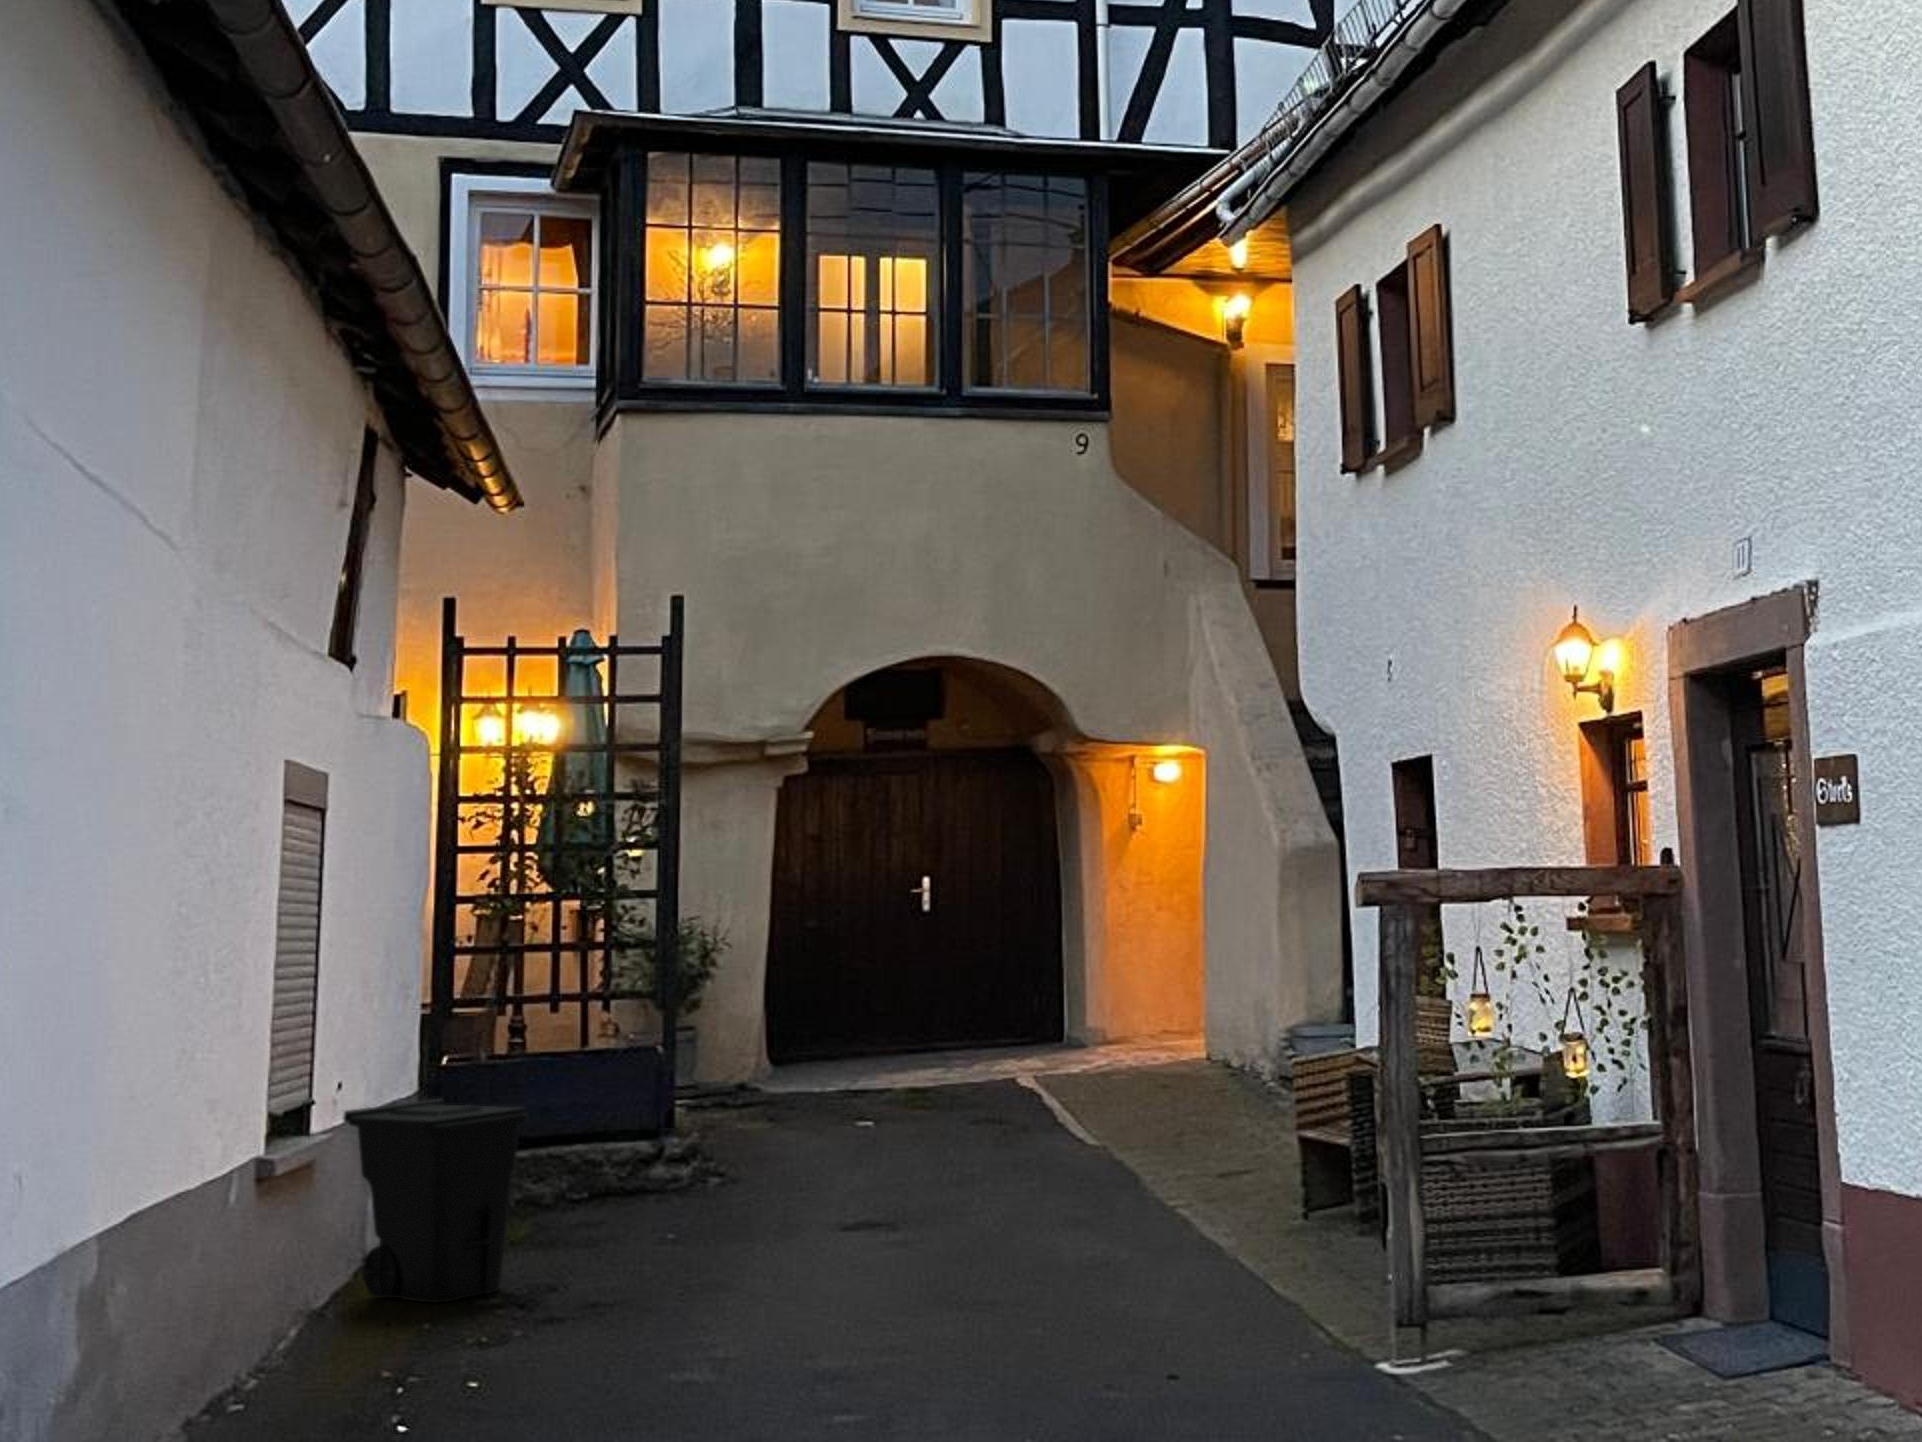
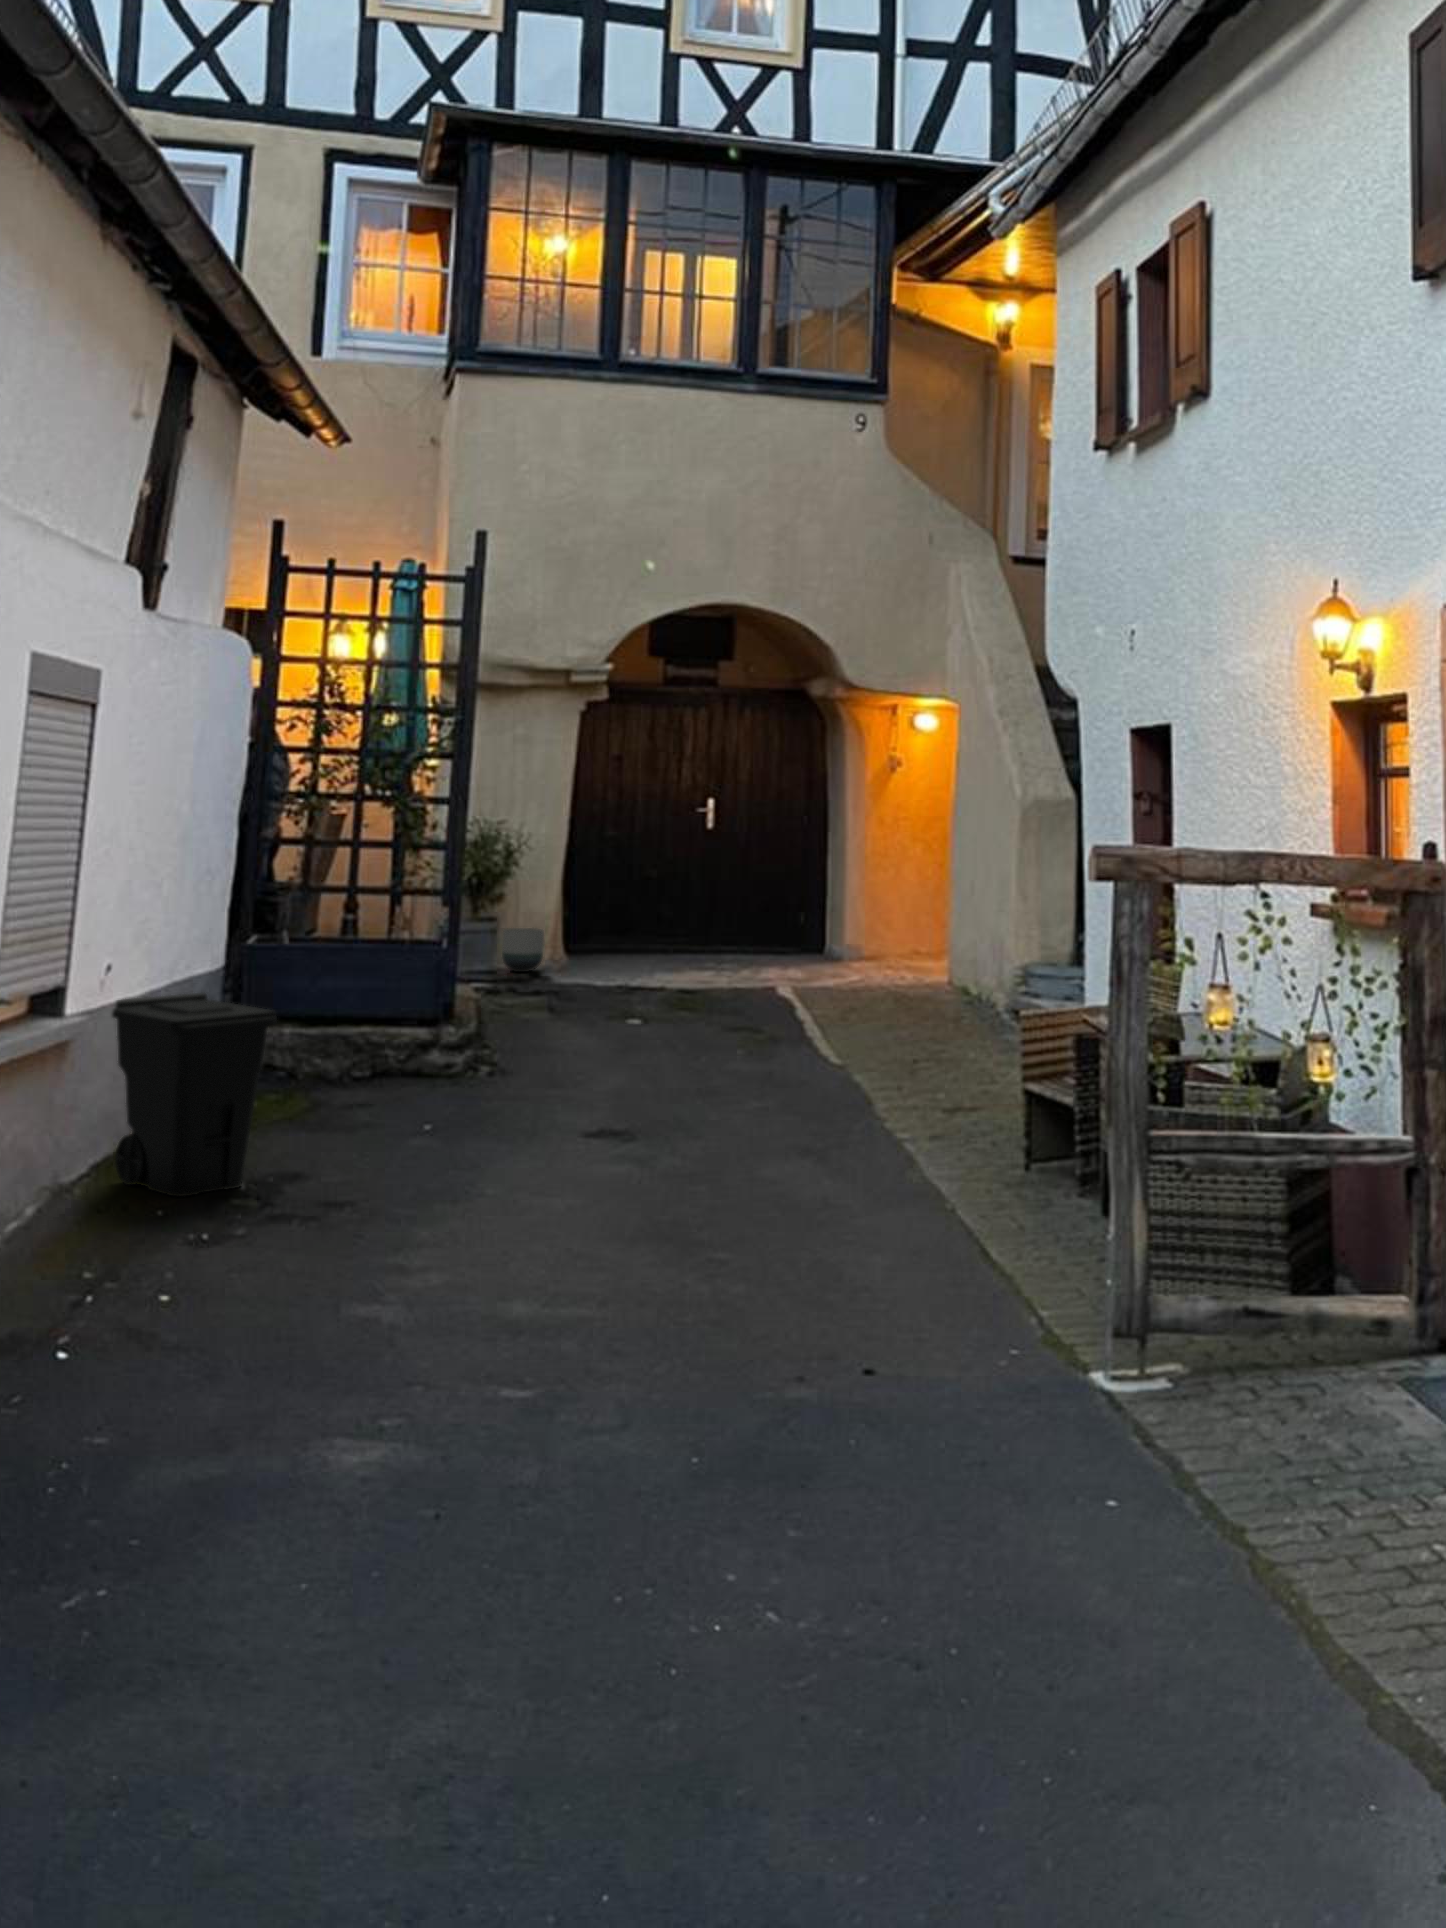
planter: none [691,1047,739,1098] -> present [502,928,544,972]

